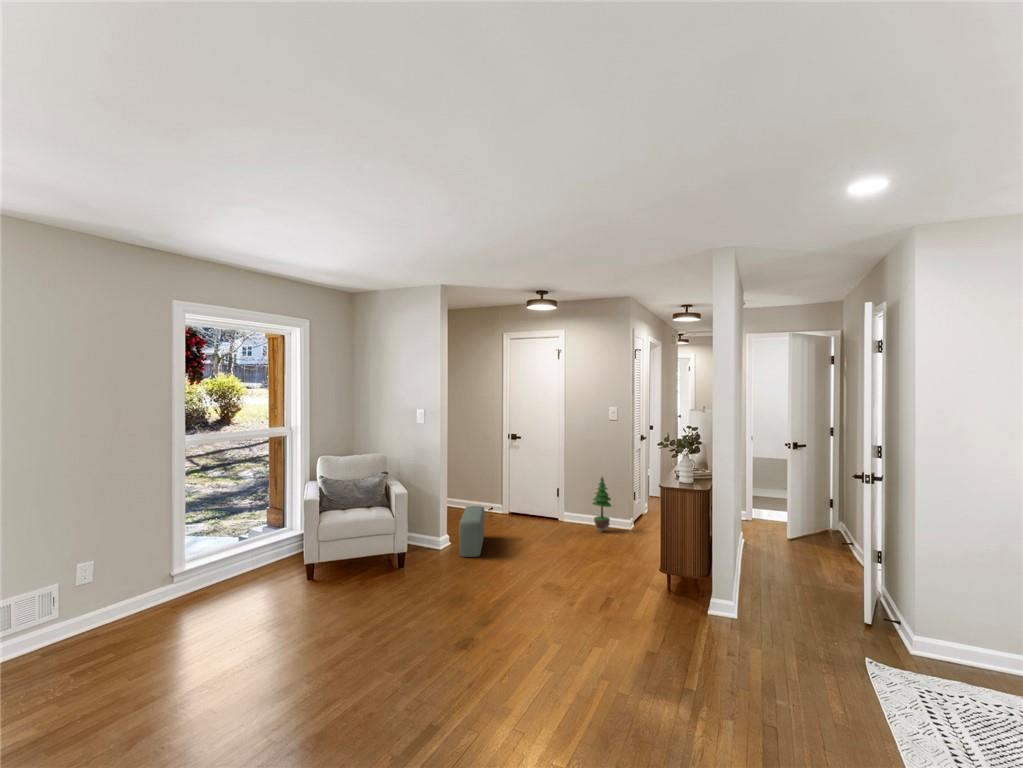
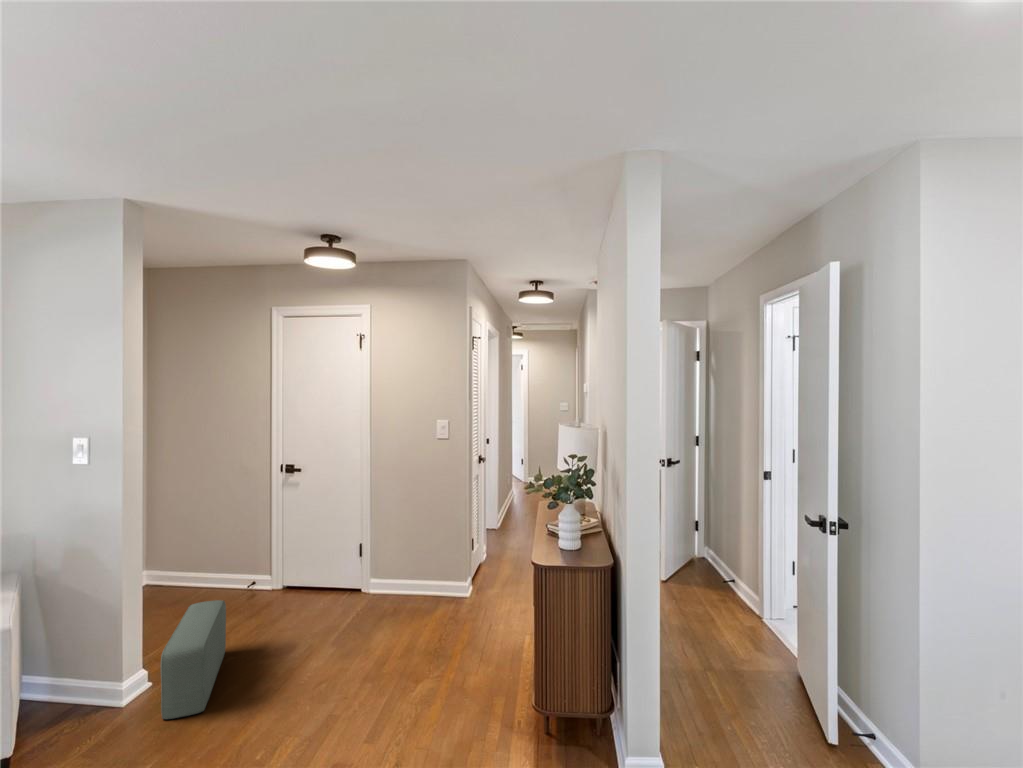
potted tree: present [592,477,611,531] -> none [410,522,441,605]

